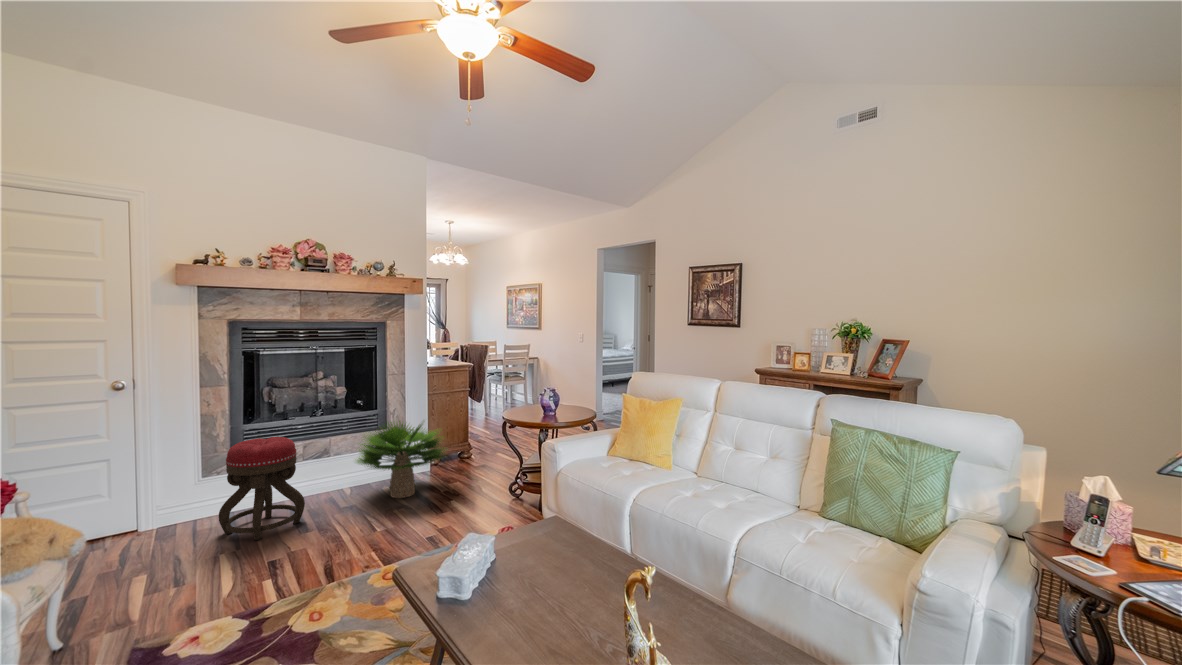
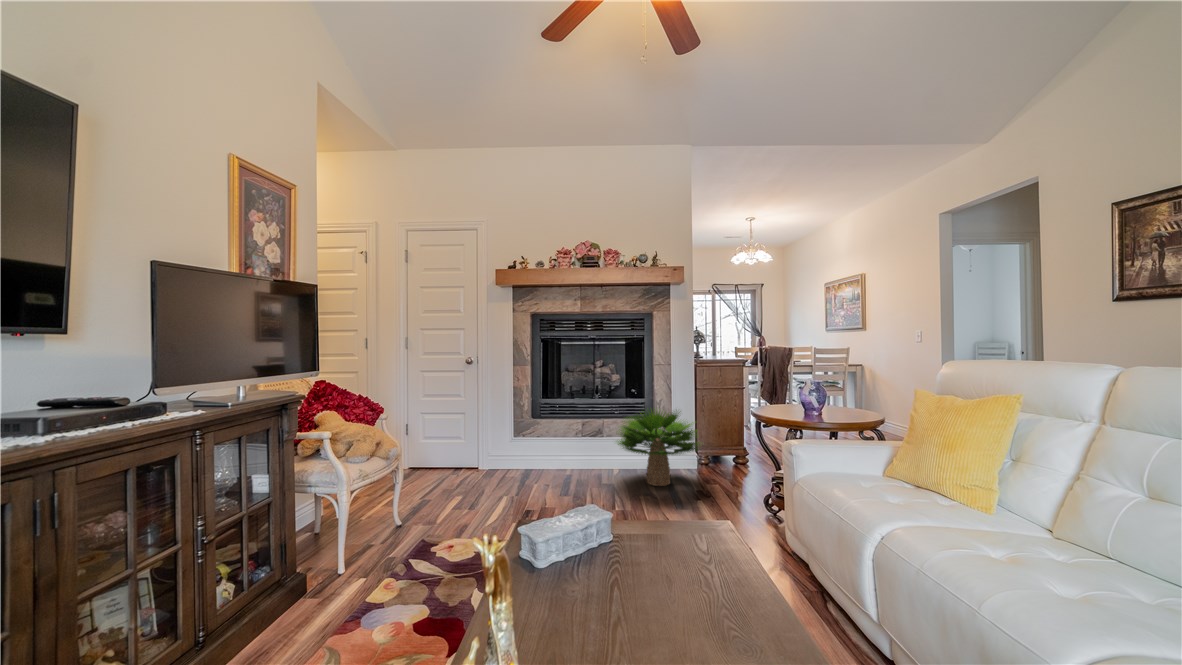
ottoman: present [219,437,305,540] -> none [514,408,571,492]

